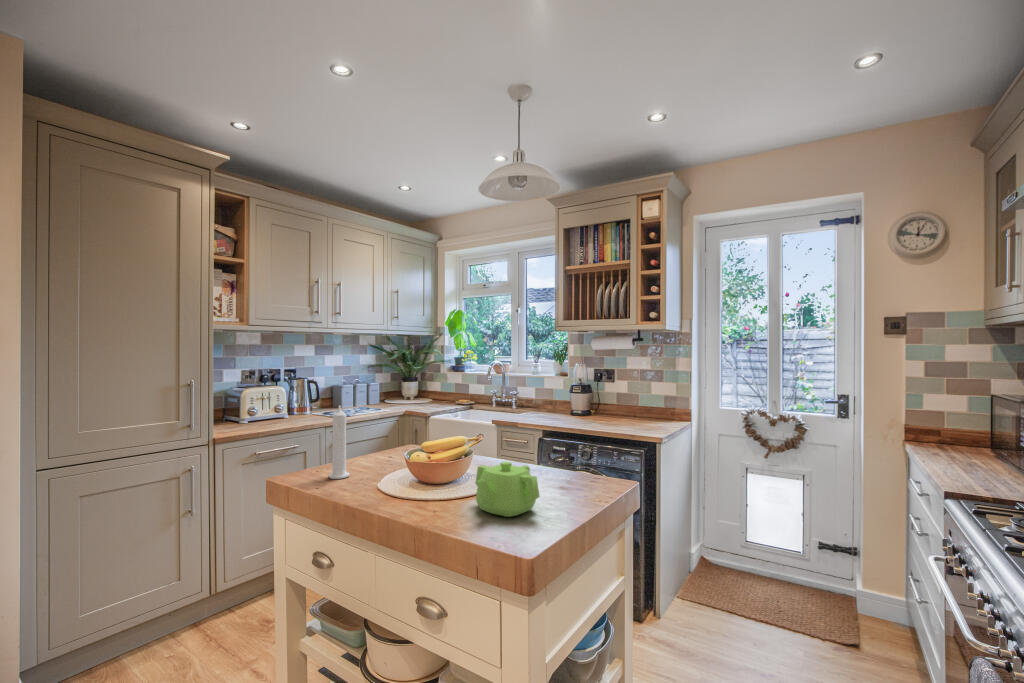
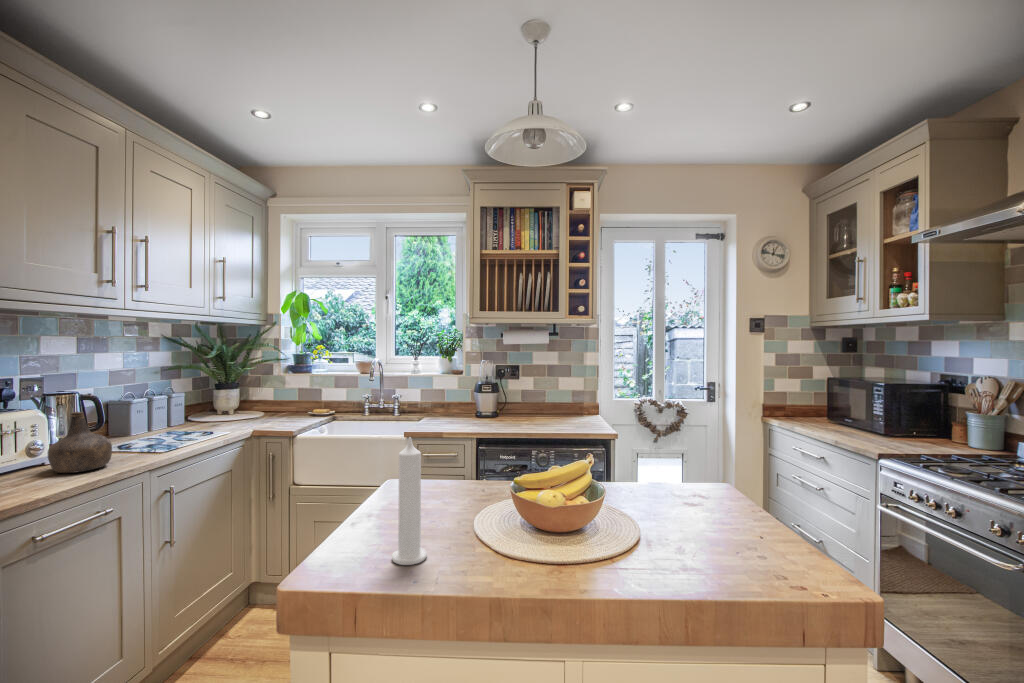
bottle: none [279,388,308,422] -> present [48,412,112,473]
teapot: present [475,462,540,517] -> none [677,489,788,563]

